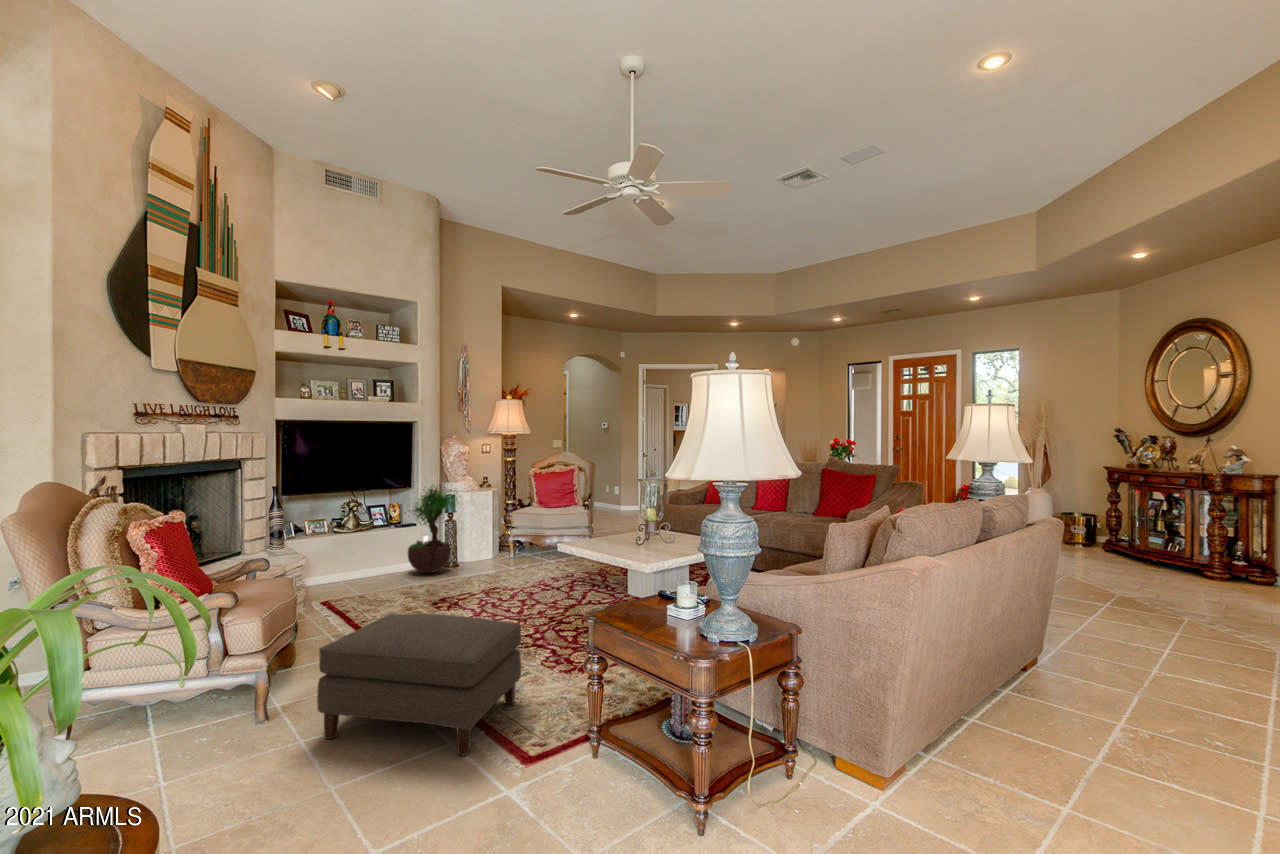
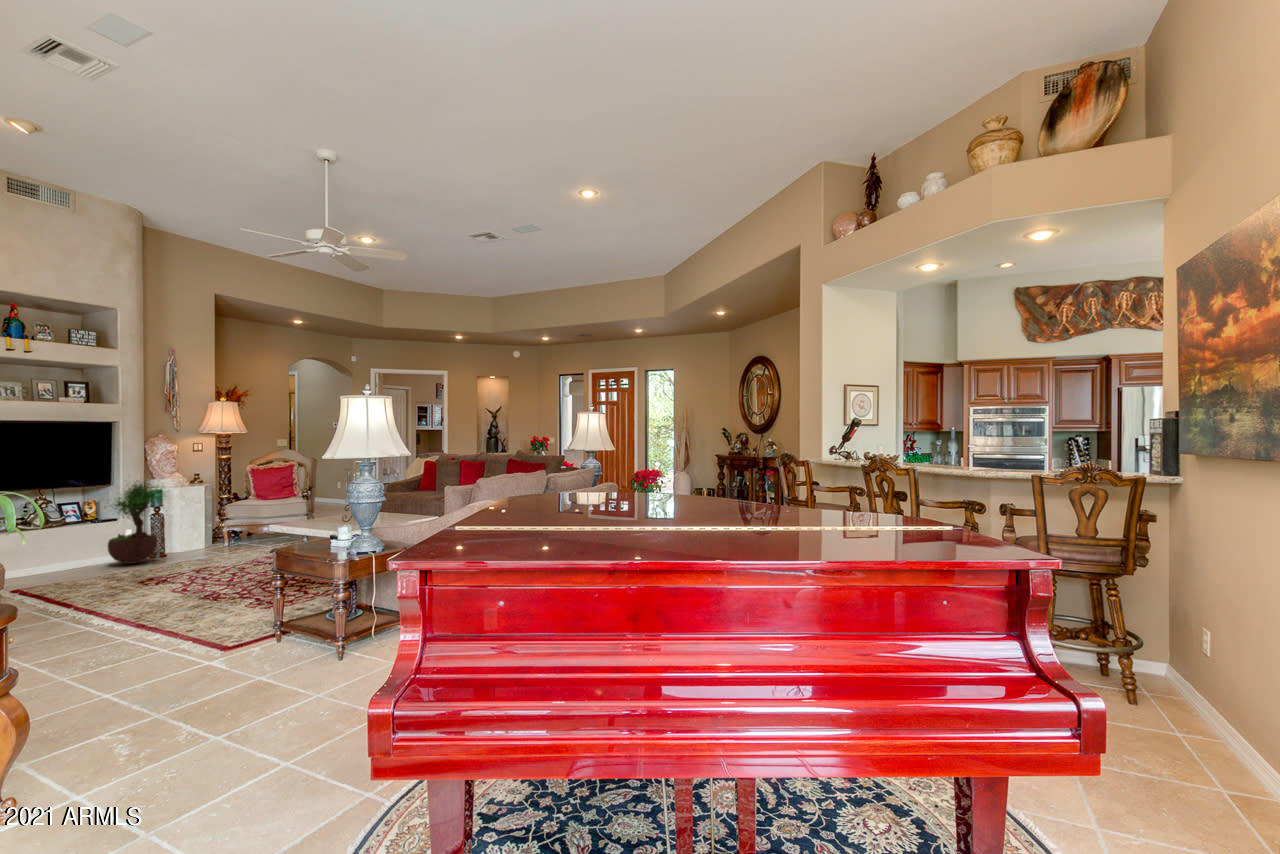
ottoman: present [317,613,521,756] -> none [43,569,225,660]

